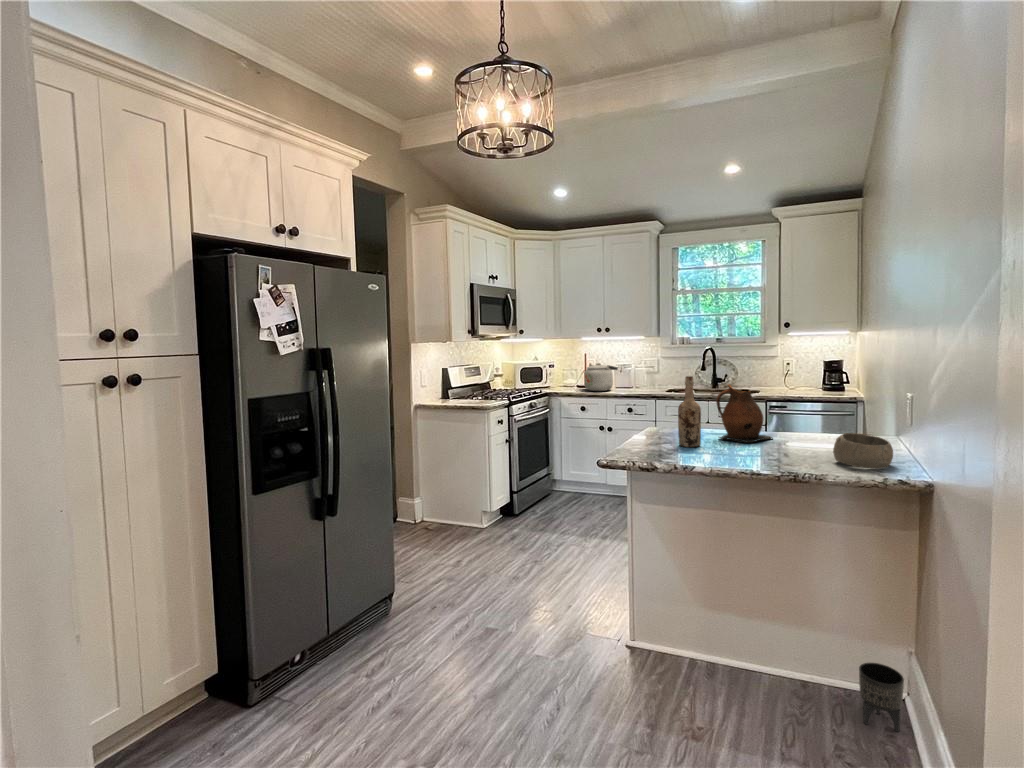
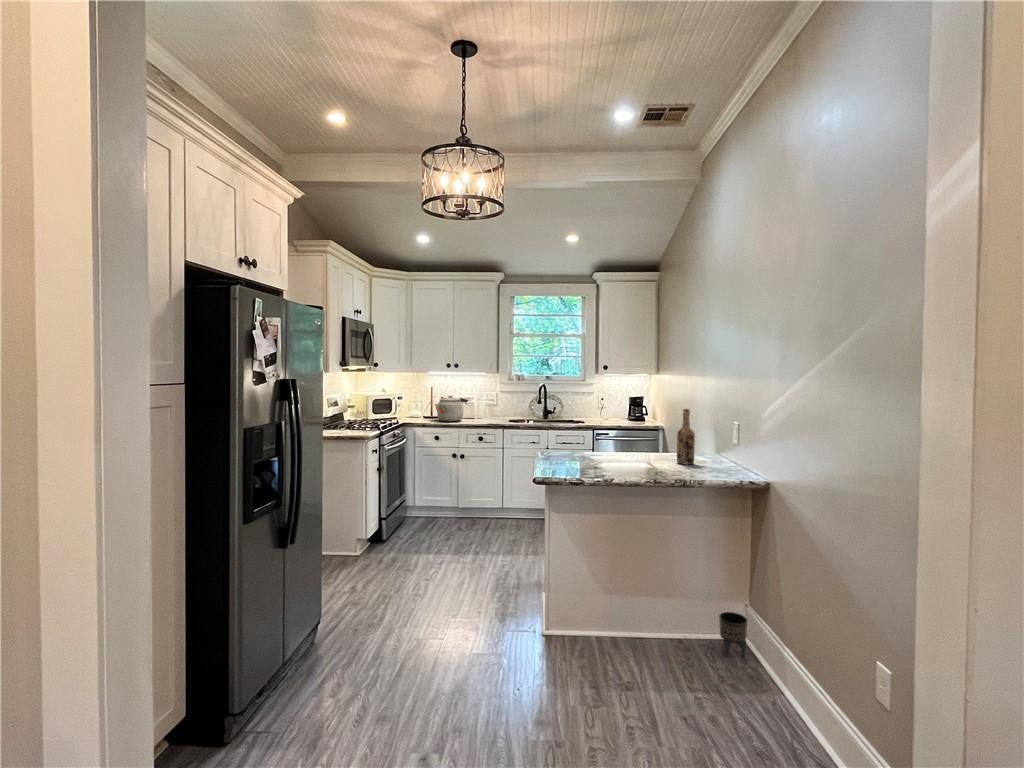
wine bottle: present [678,376,701,447] -> present [677,409,695,465]
ceramic pitcher: present [716,385,772,443] -> none [602,416,641,461]
bowl: present [833,433,893,469] -> none [698,450,736,474]

